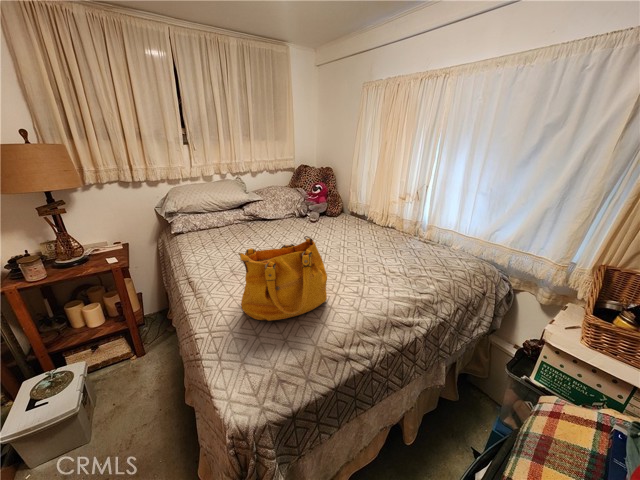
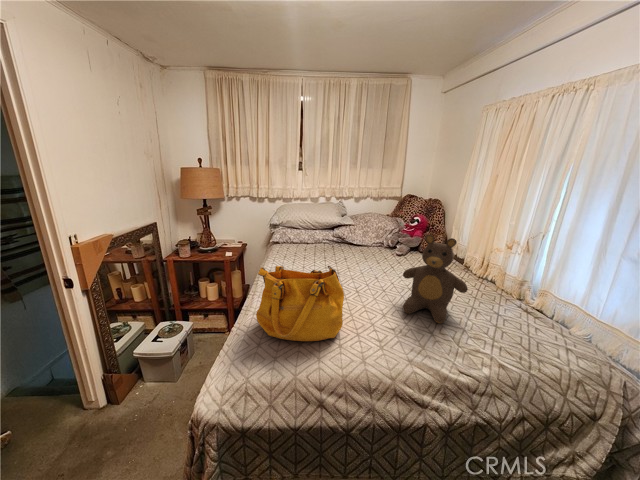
teddy bear: none [344,195,396,266] -> present [403,235,468,323]

